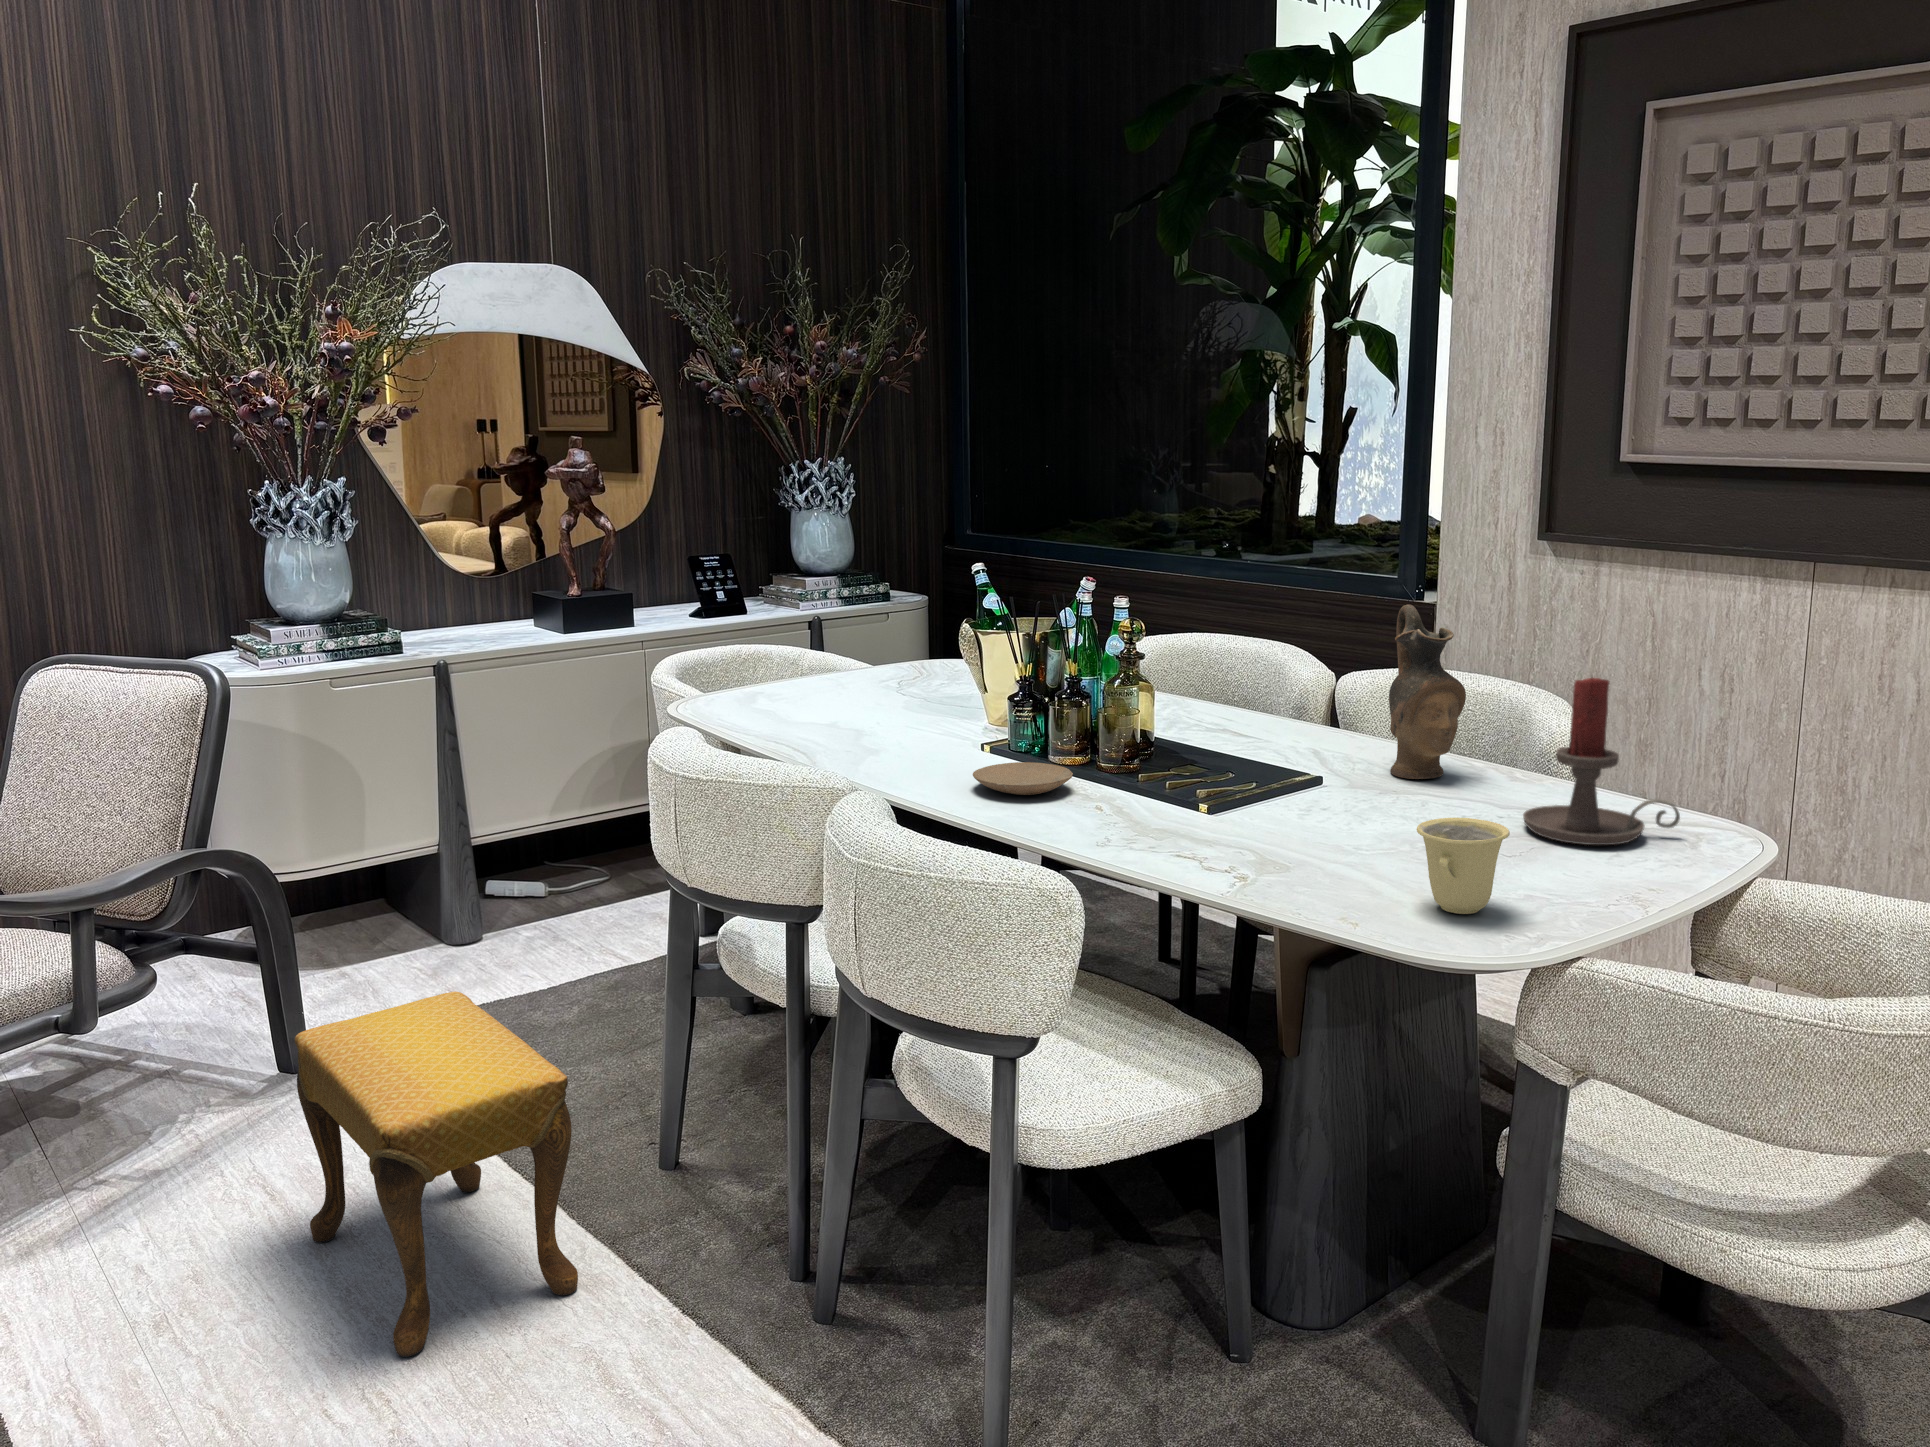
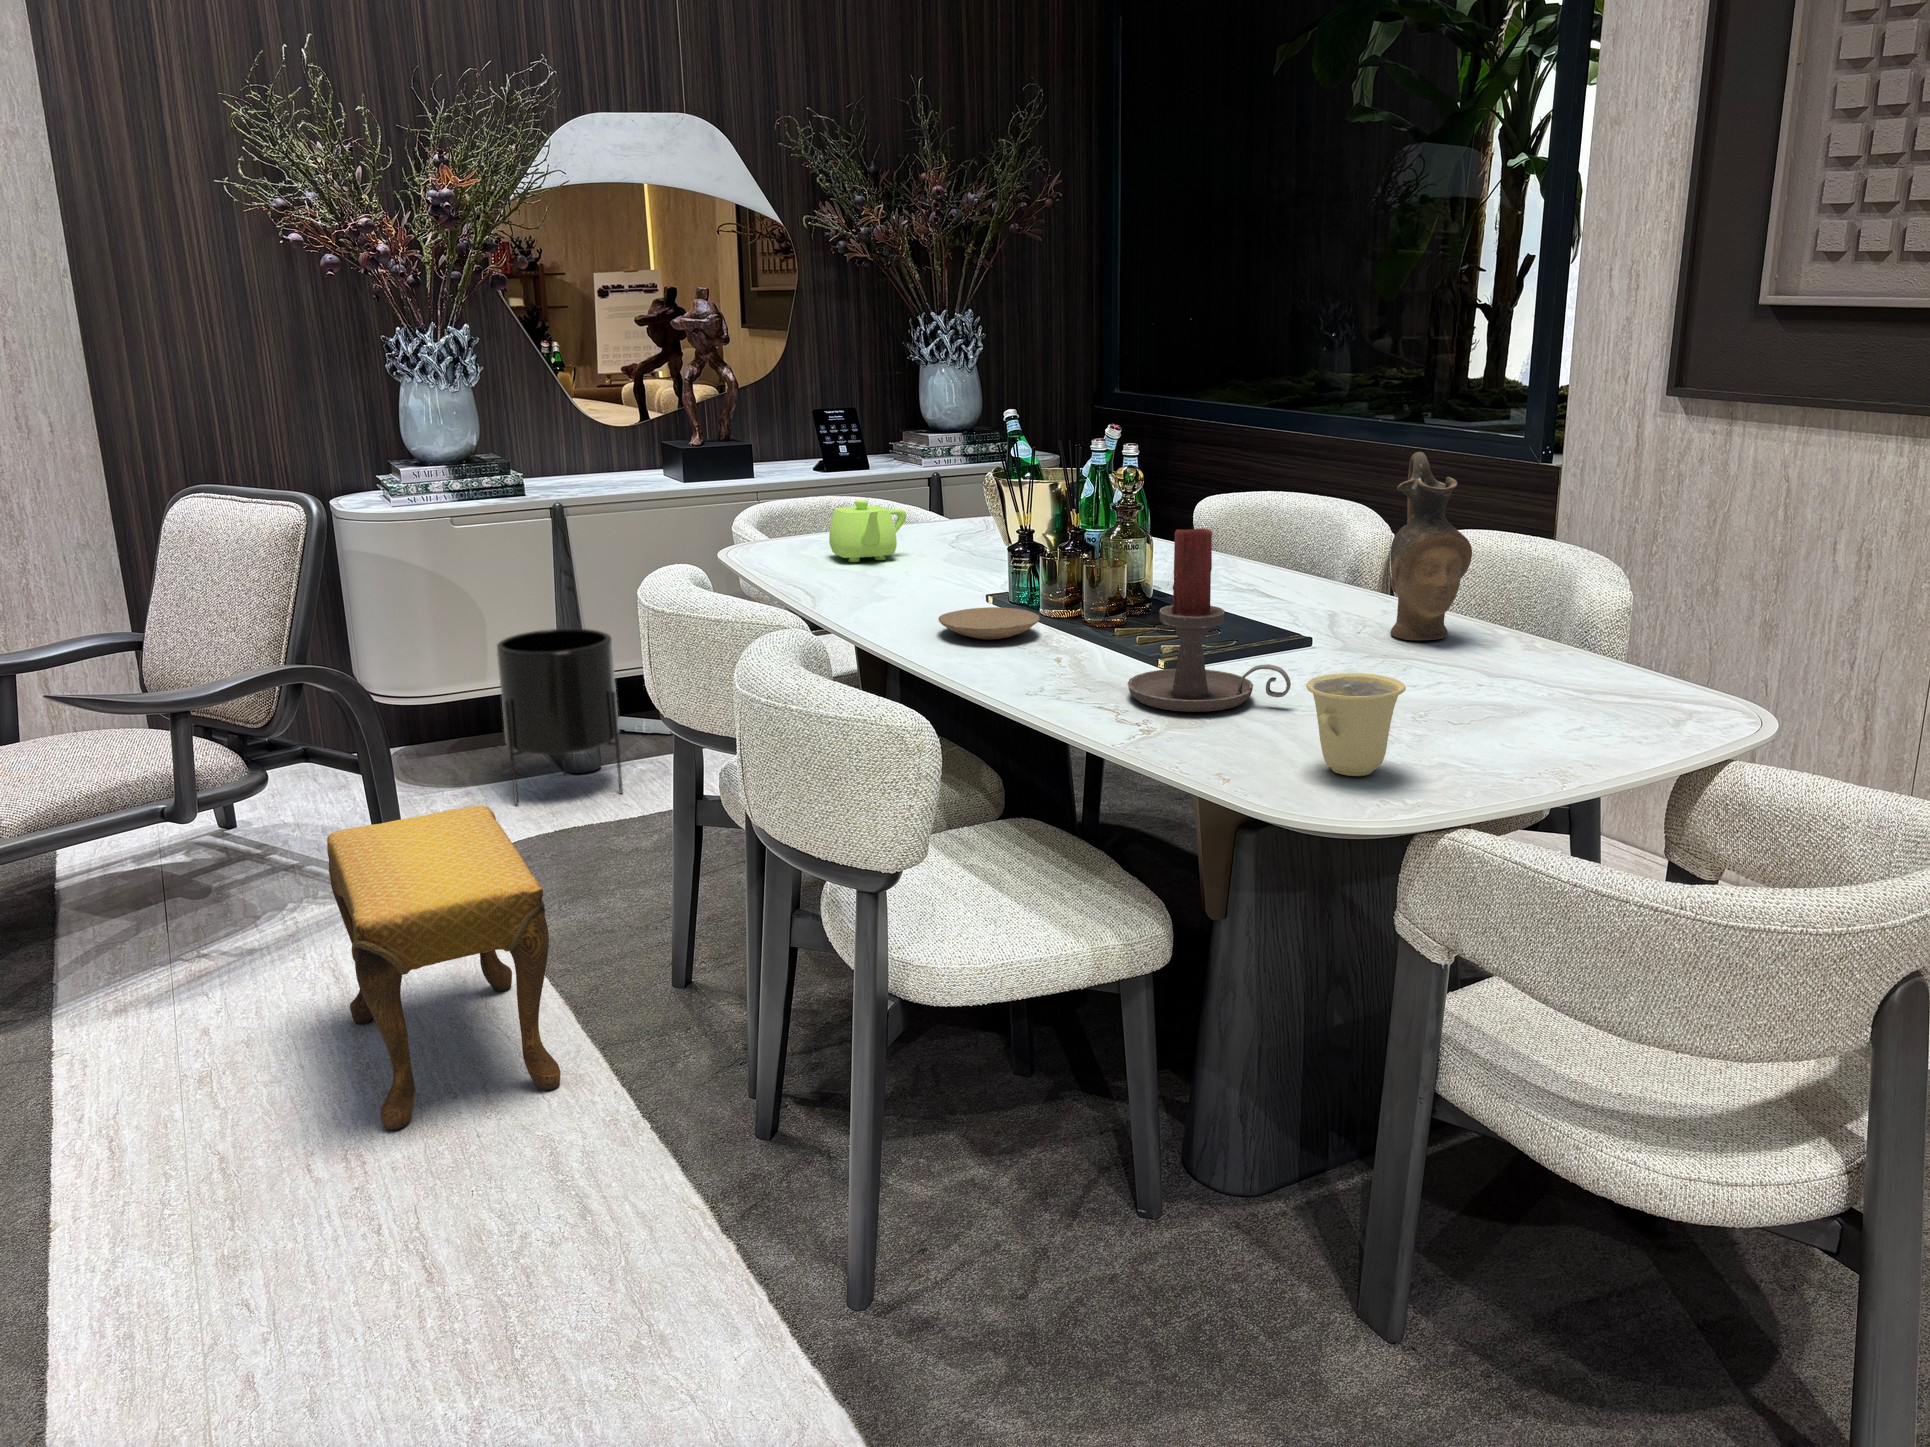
teapot: none [798,656,875,719] -> present [829,500,906,562]
candle holder: present [1523,678,1680,845] -> present [1128,527,1291,712]
planter: none [383,793,519,987] -> present [497,629,623,805]

